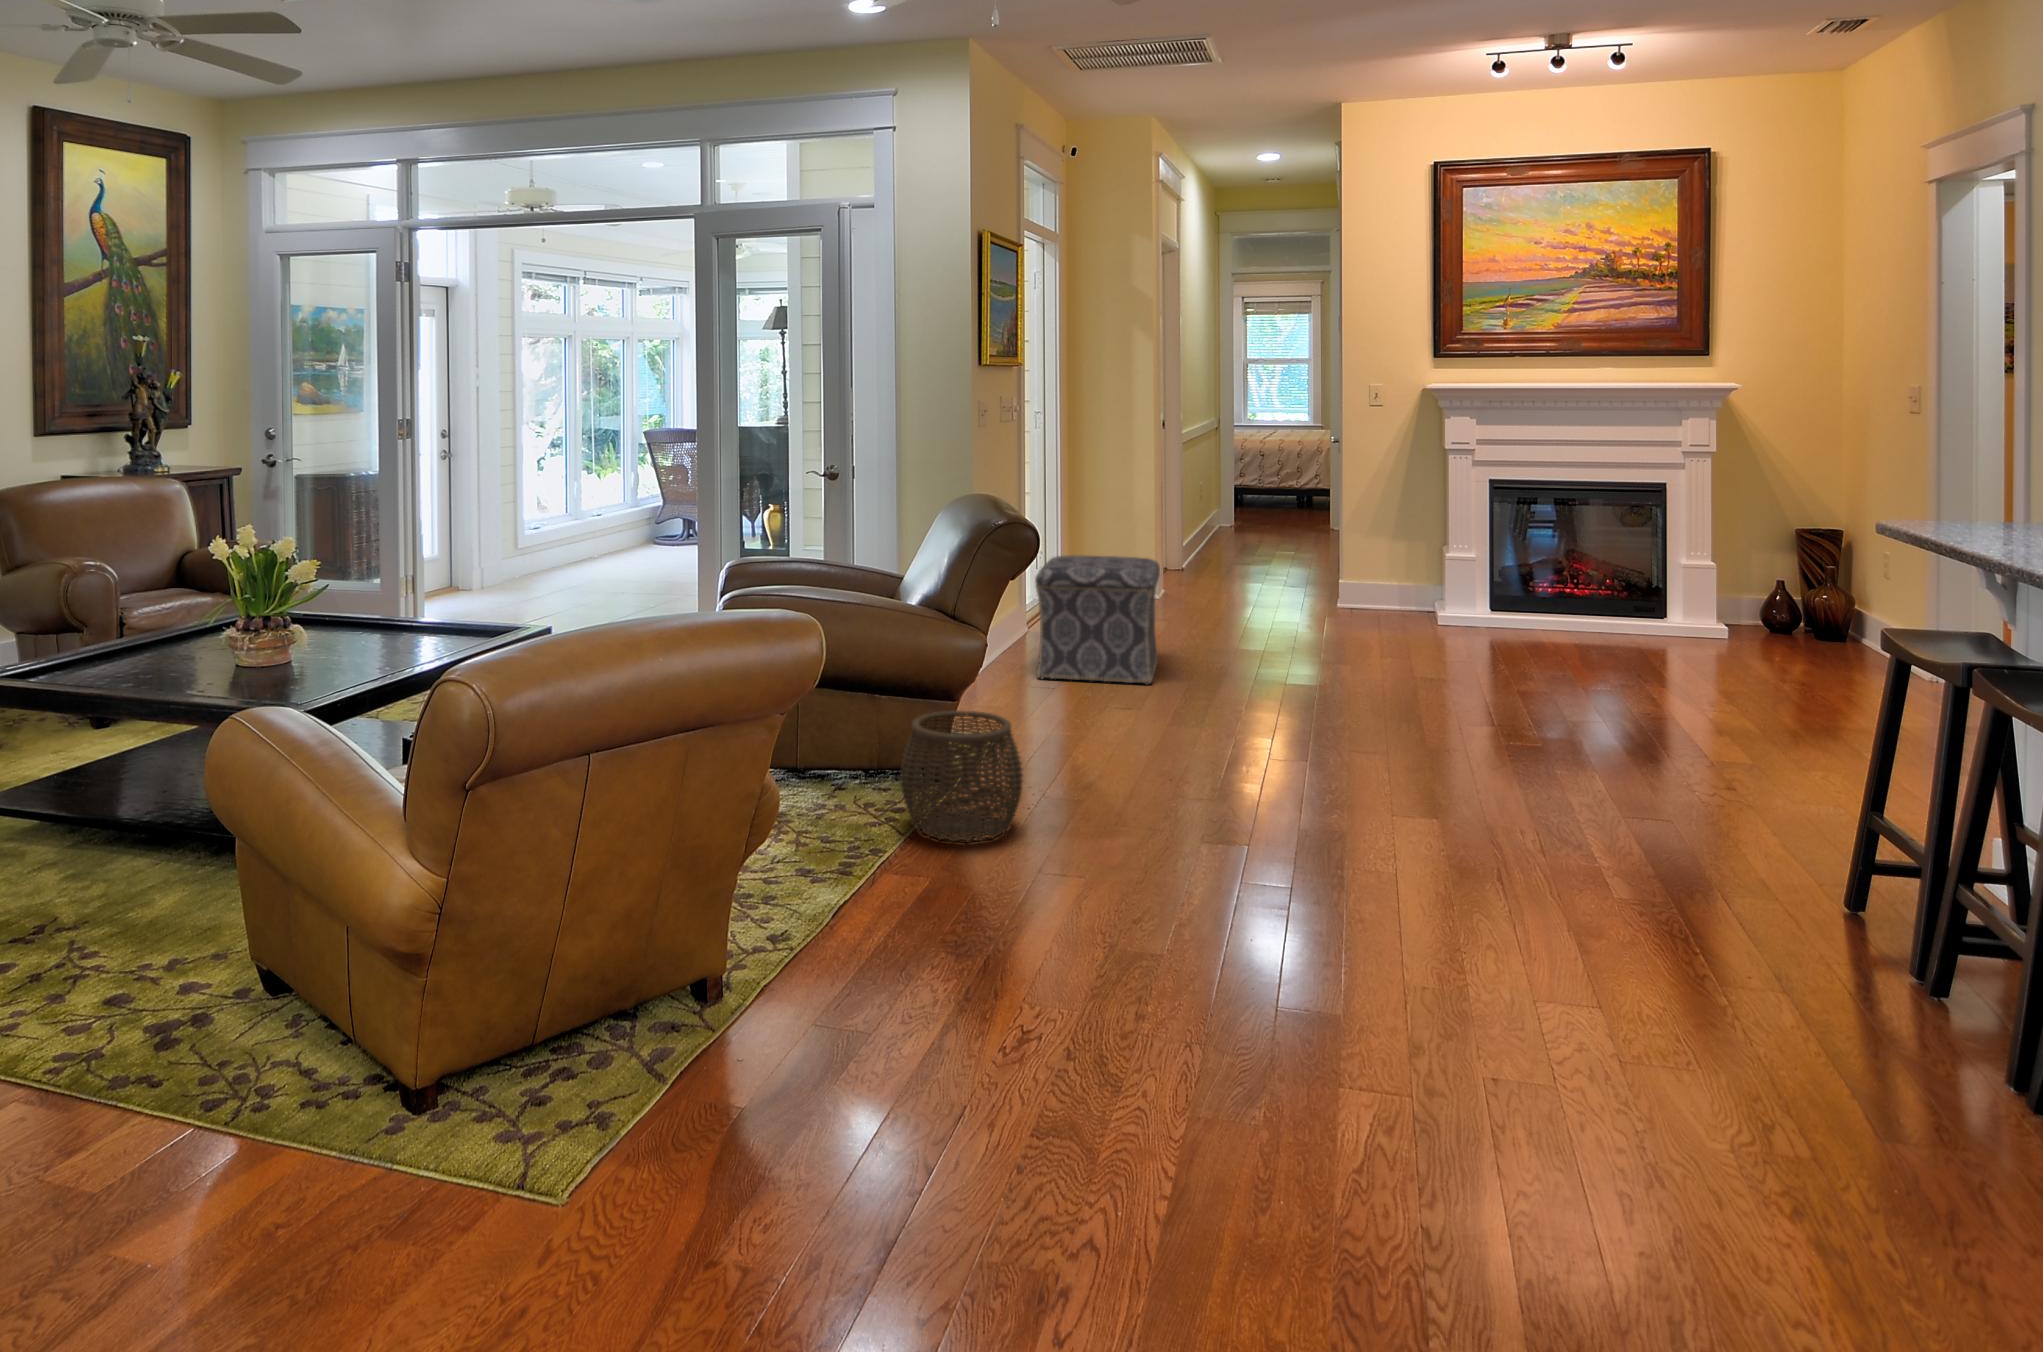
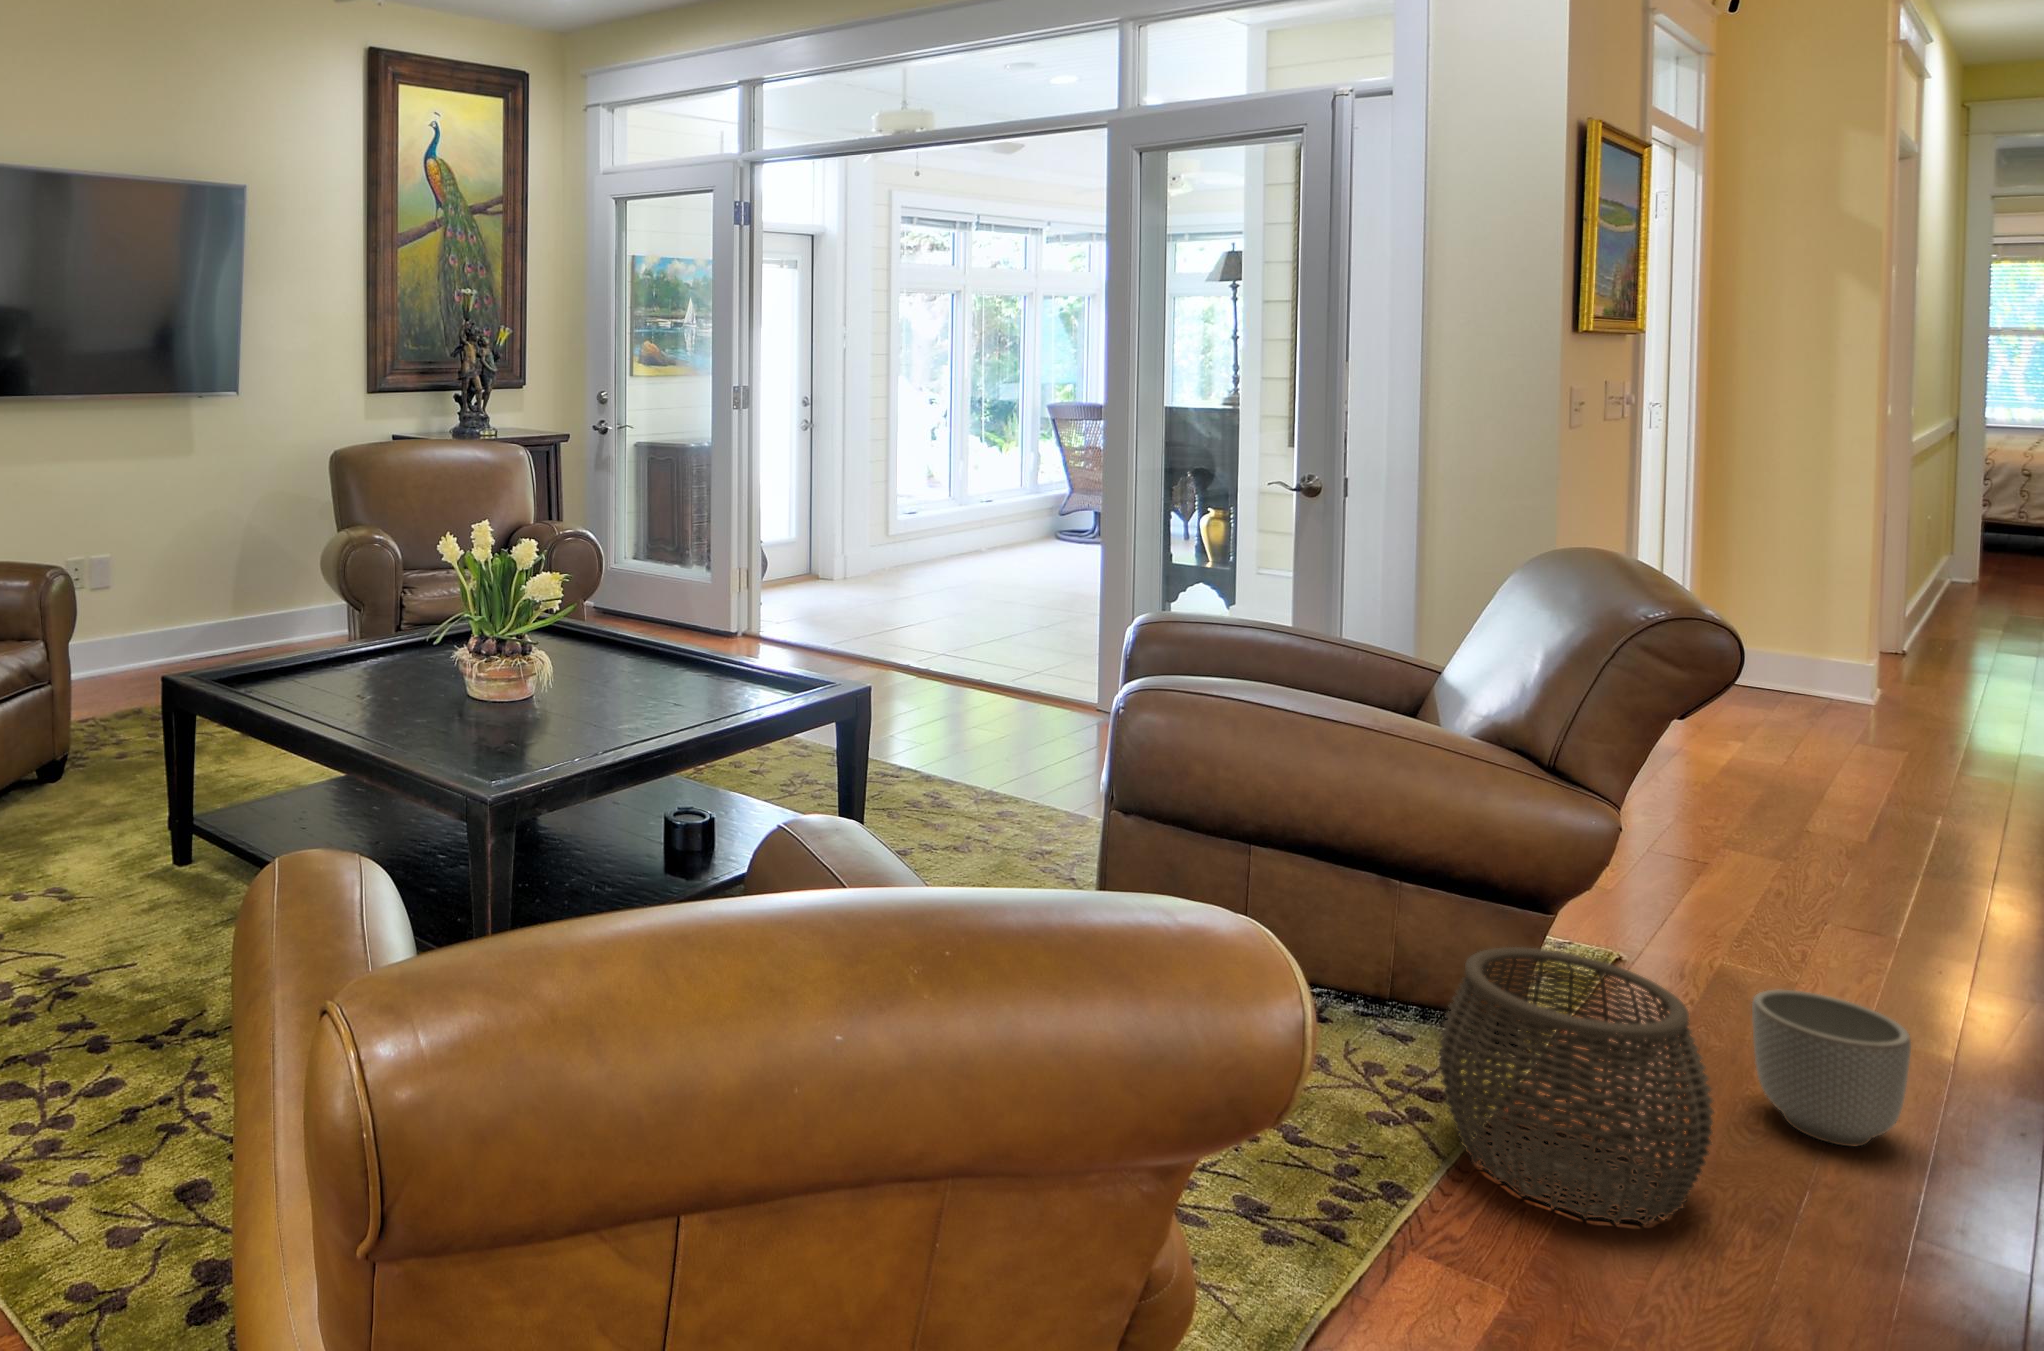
ottoman: present [1035,556,1160,685] -> none [1683,648,1958,902]
planter: none [1047,719,1111,792] -> present [1752,990,1911,1146]

